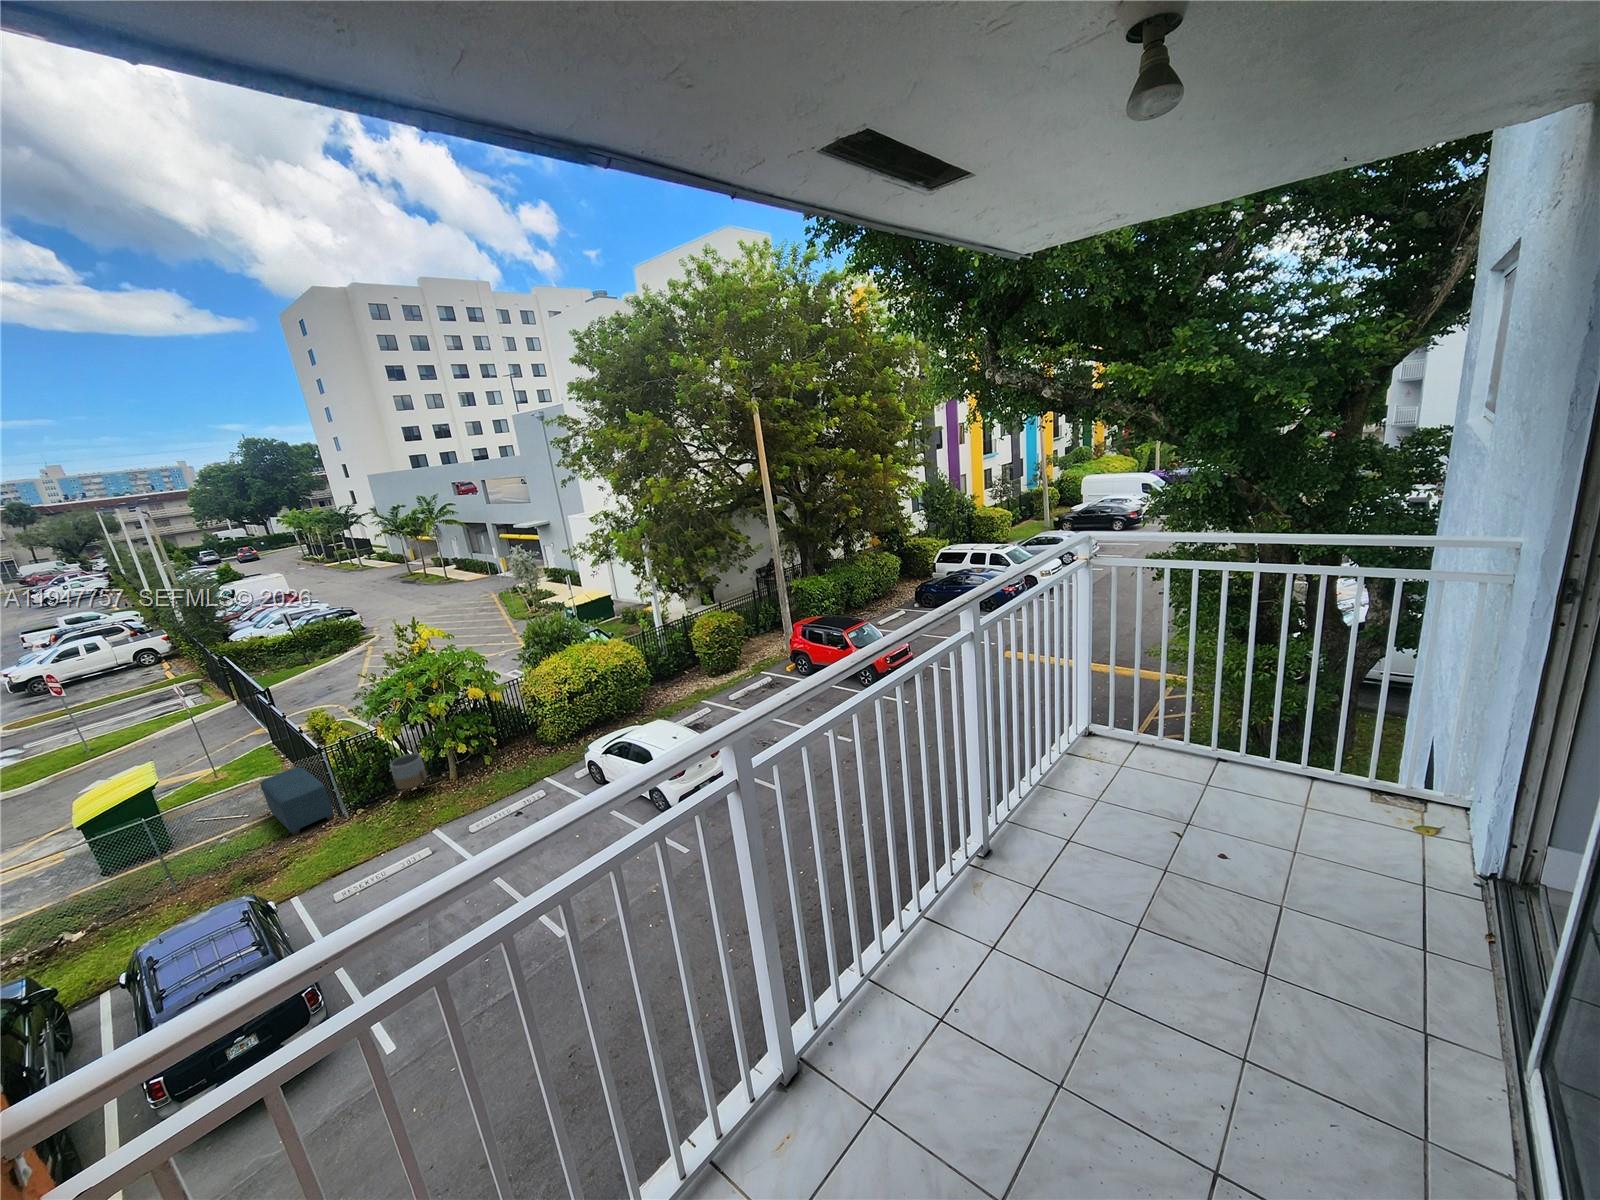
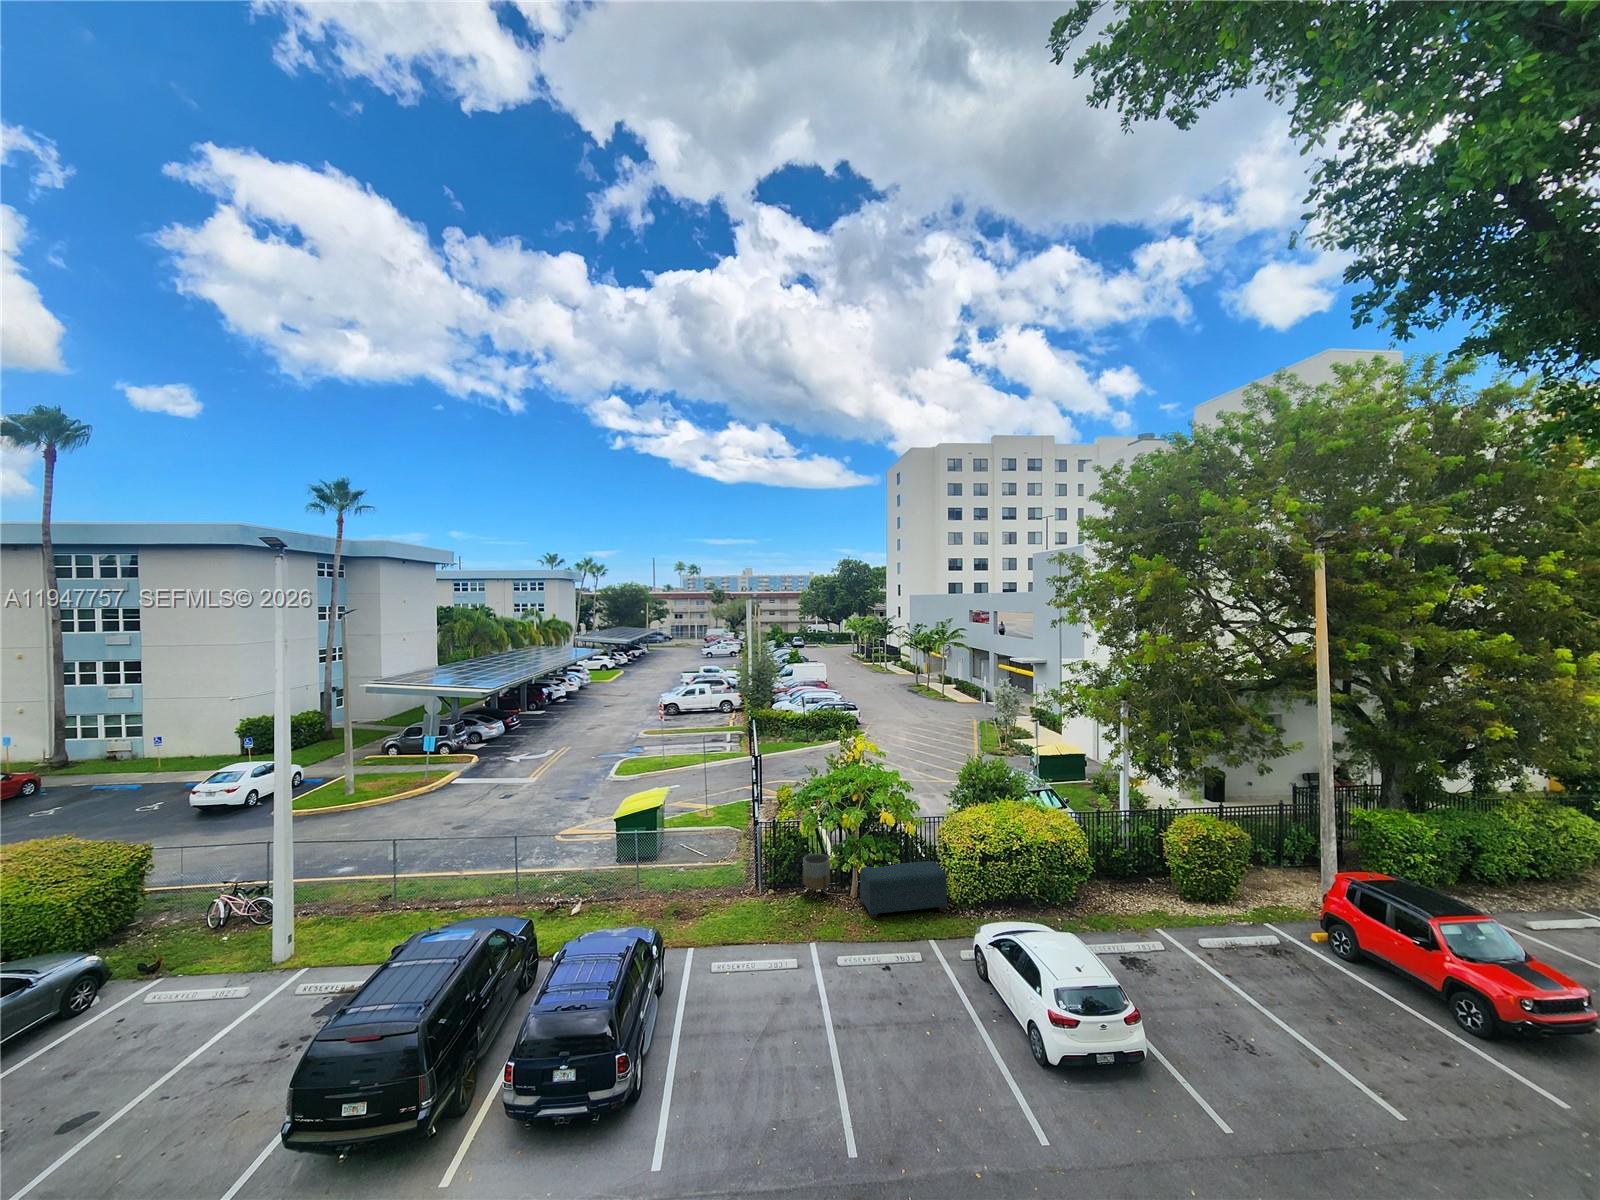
bench: present [261,767,334,836] -> present [860,861,947,919]

